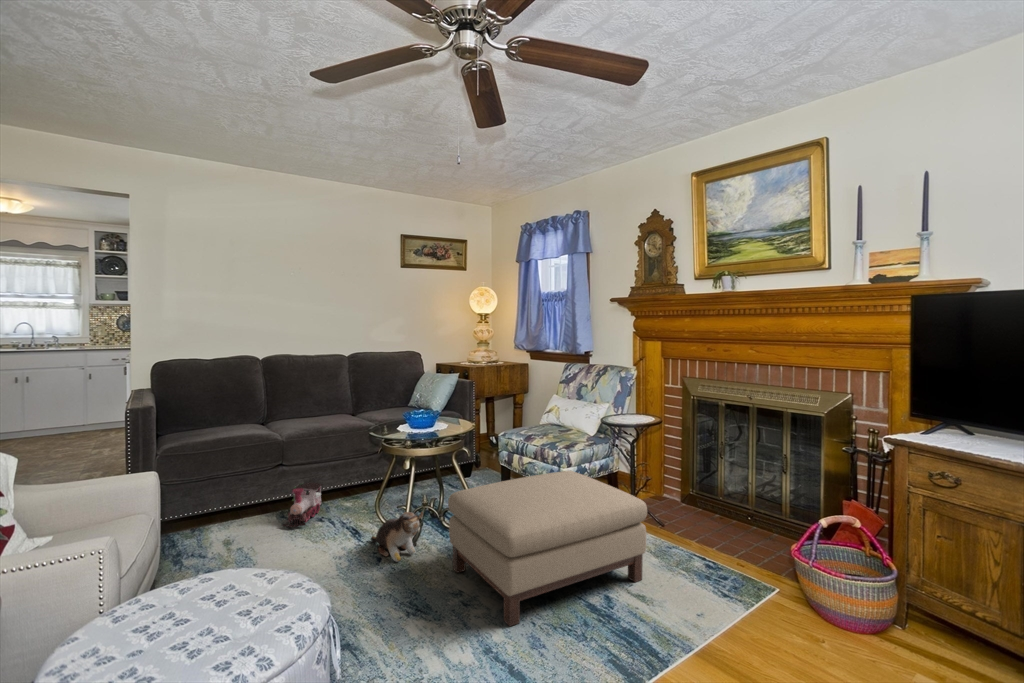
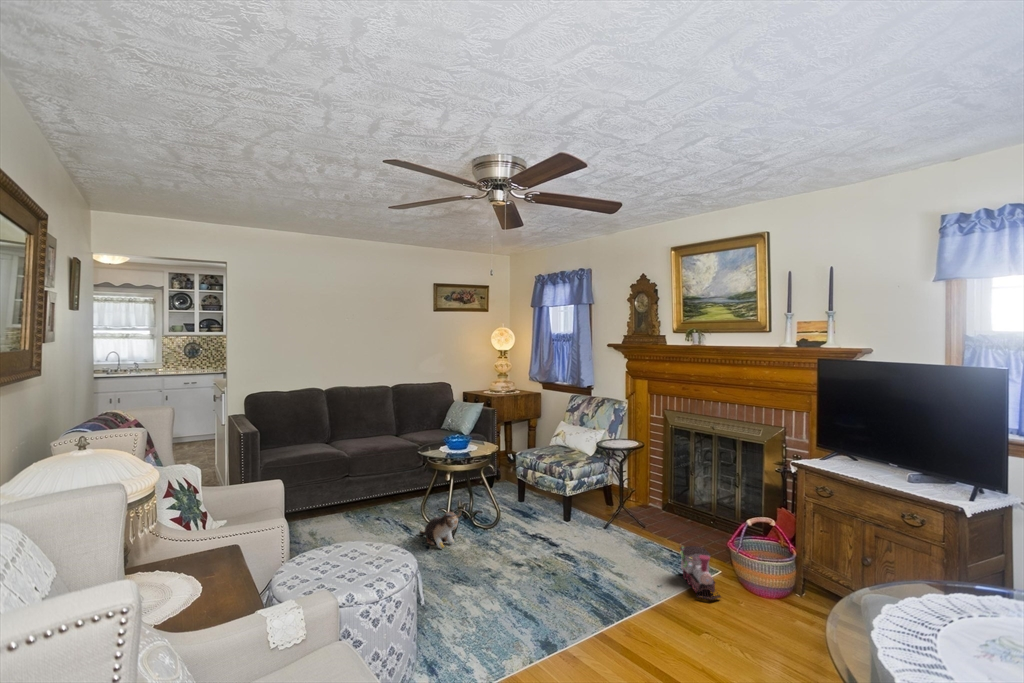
ottoman: present [448,471,647,626] -> none [480,483,626,590]
toy train: present [282,482,323,527] -> present [680,546,721,600]

